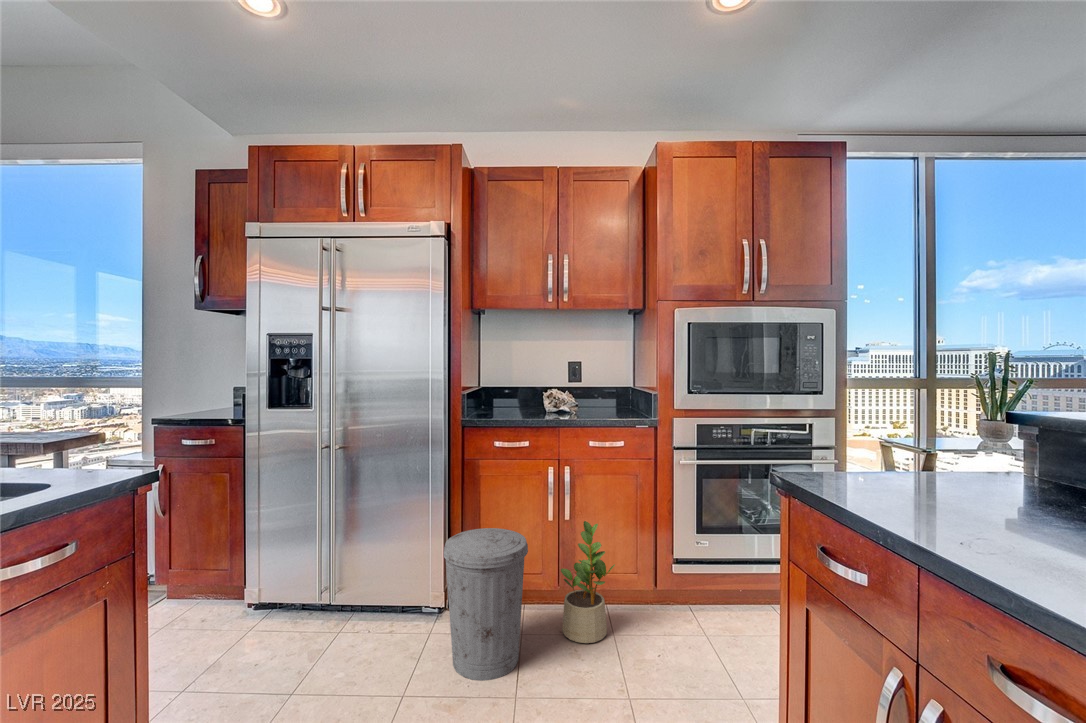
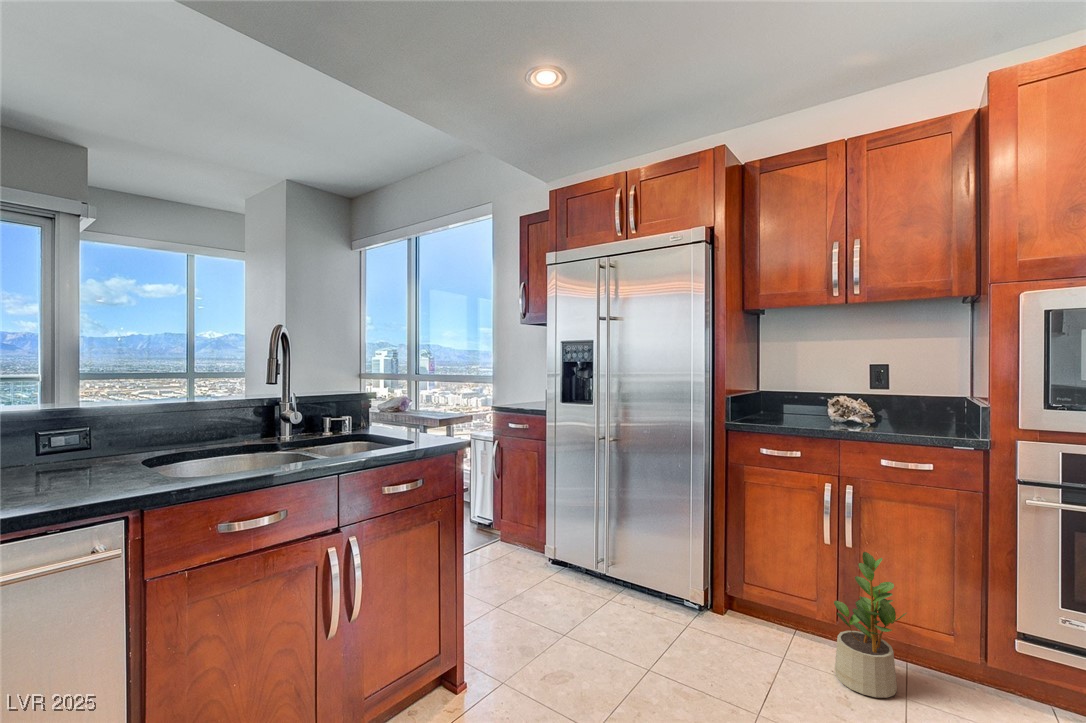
trash can: present [444,528,528,681] -> none [693,534,784,690]

